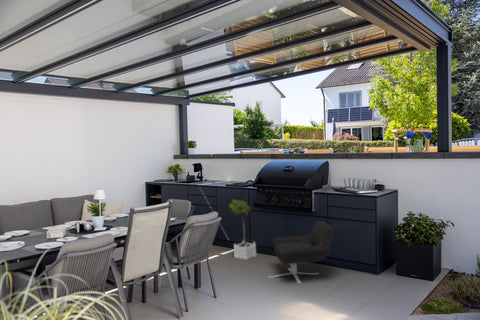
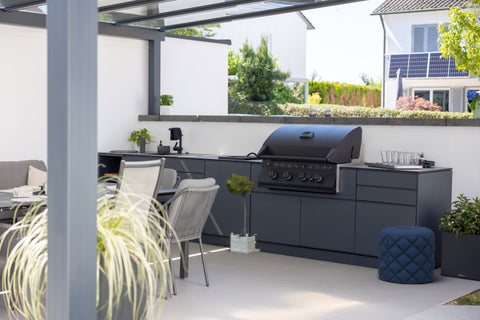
lounge chair: present [269,221,334,283] -> none [276,201,360,271]
pouf: none [354,247,405,303] -> present [378,226,435,284]

